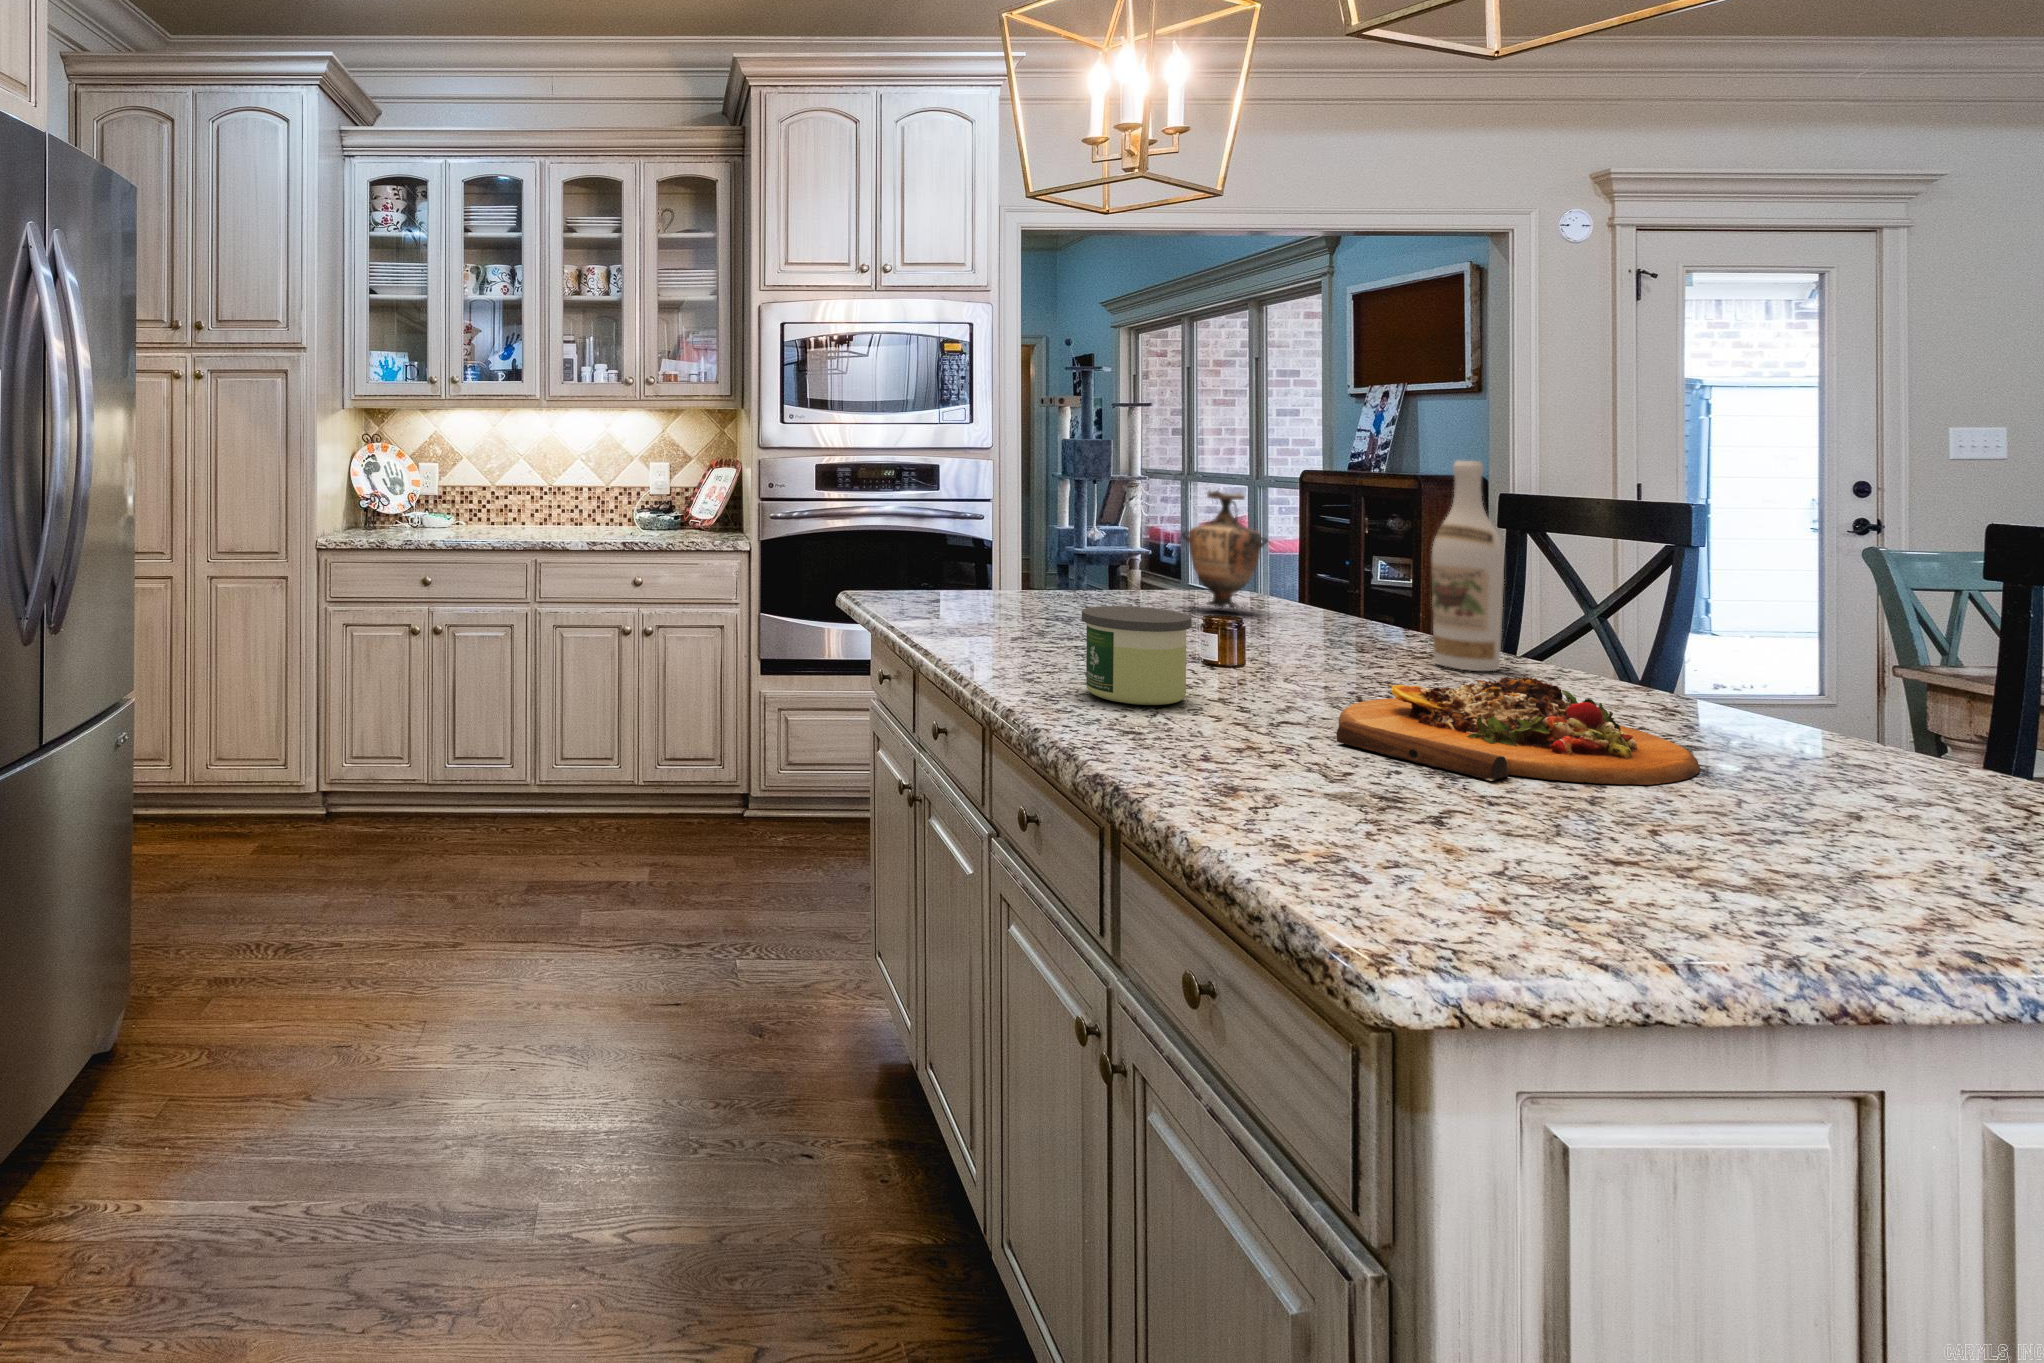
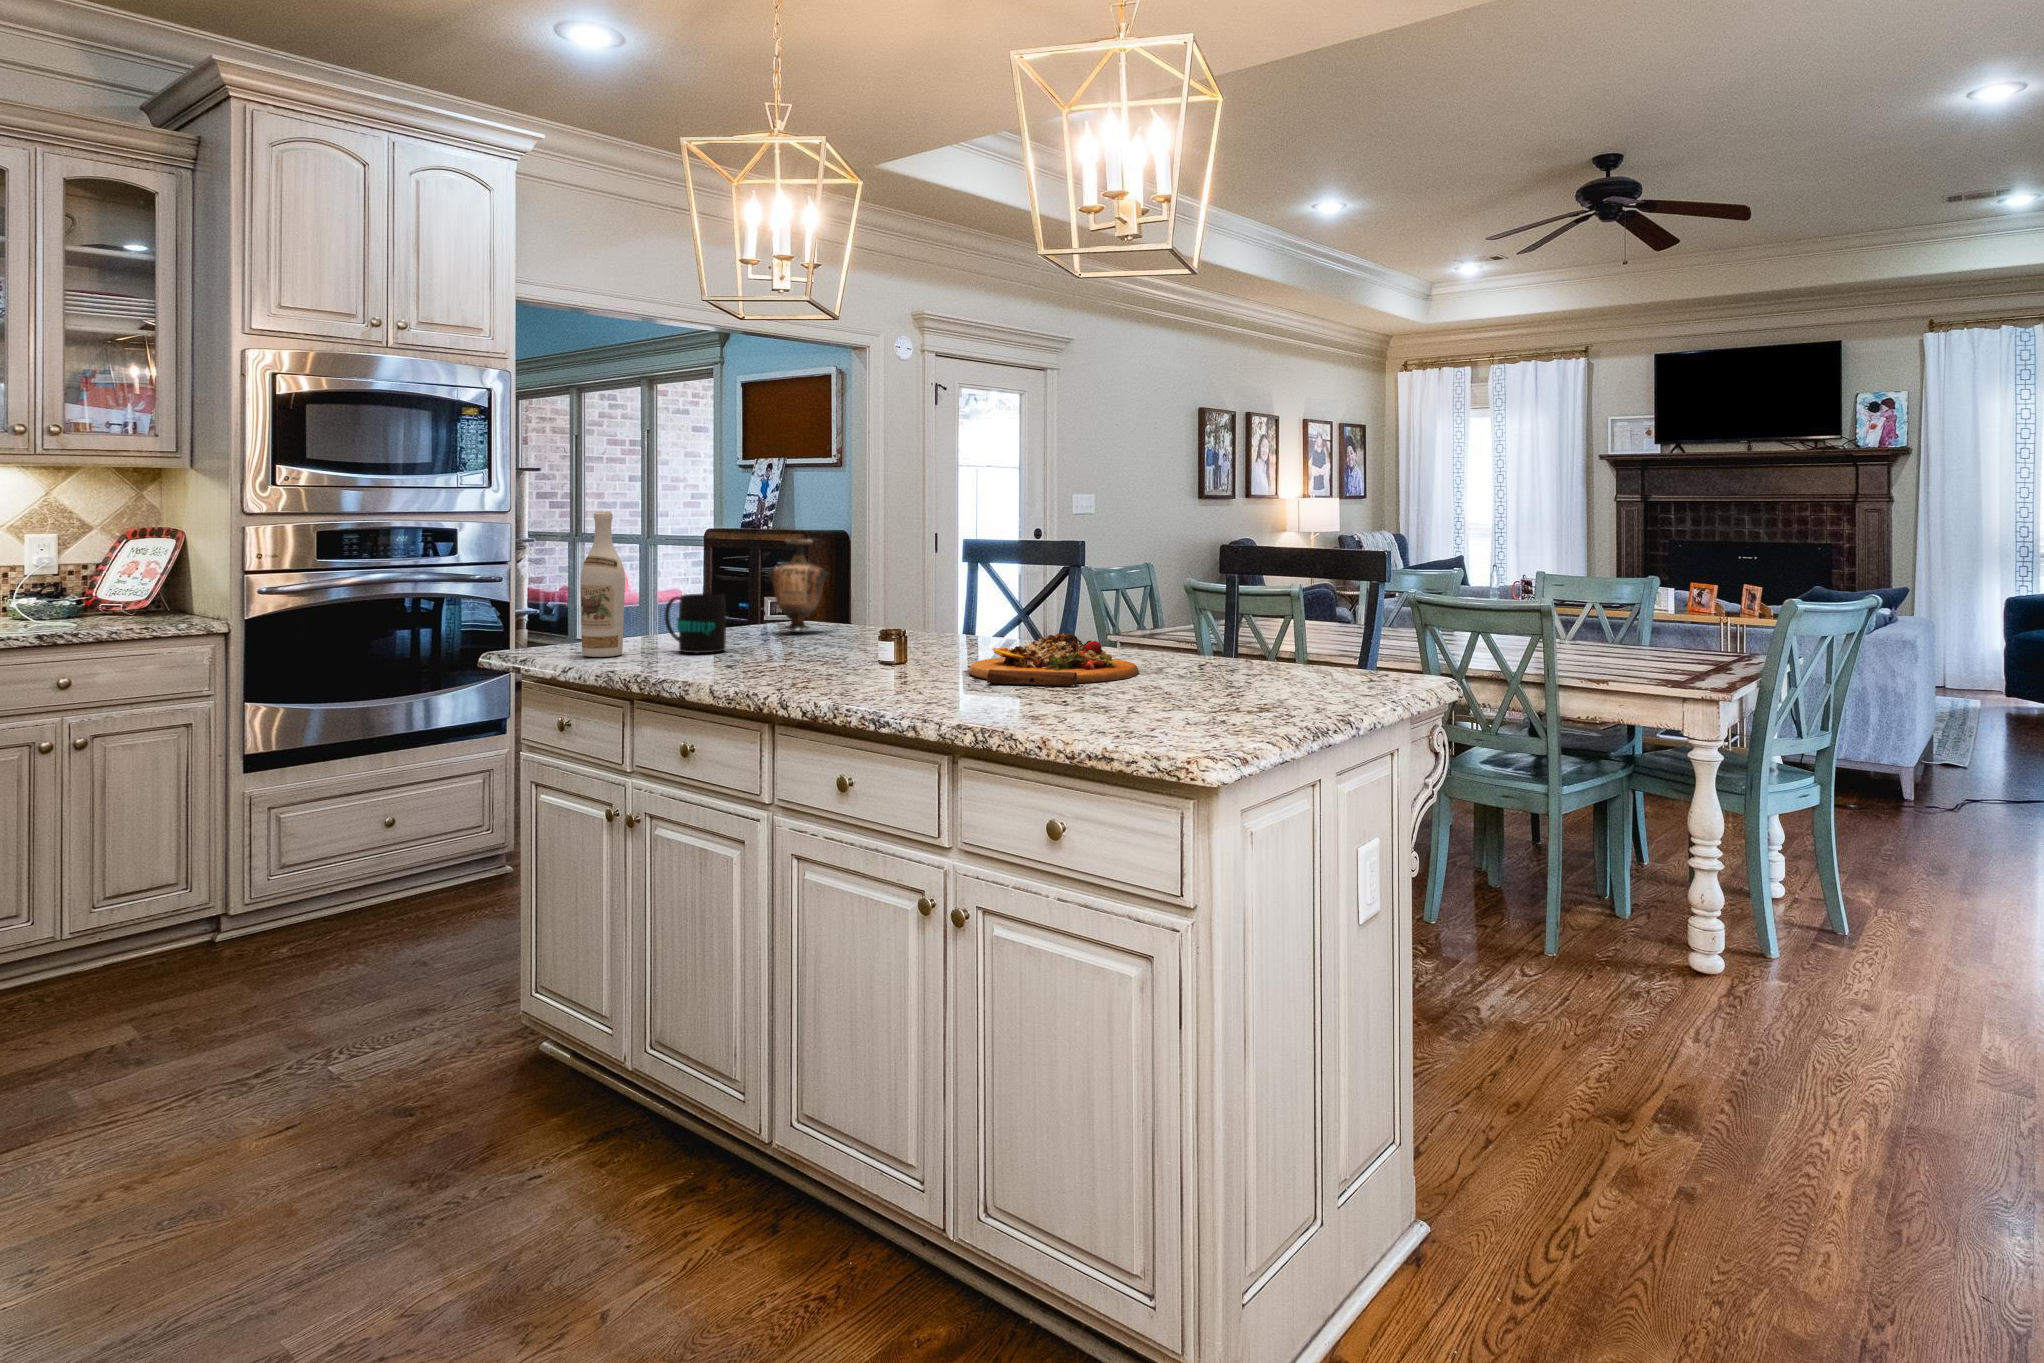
wine bottle: present [1432,461,1504,671] -> present [580,511,625,657]
mug: none [1019,554,1084,627] -> present [664,594,726,653]
candle: present [1082,606,1192,705] -> none [809,617,883,684]

